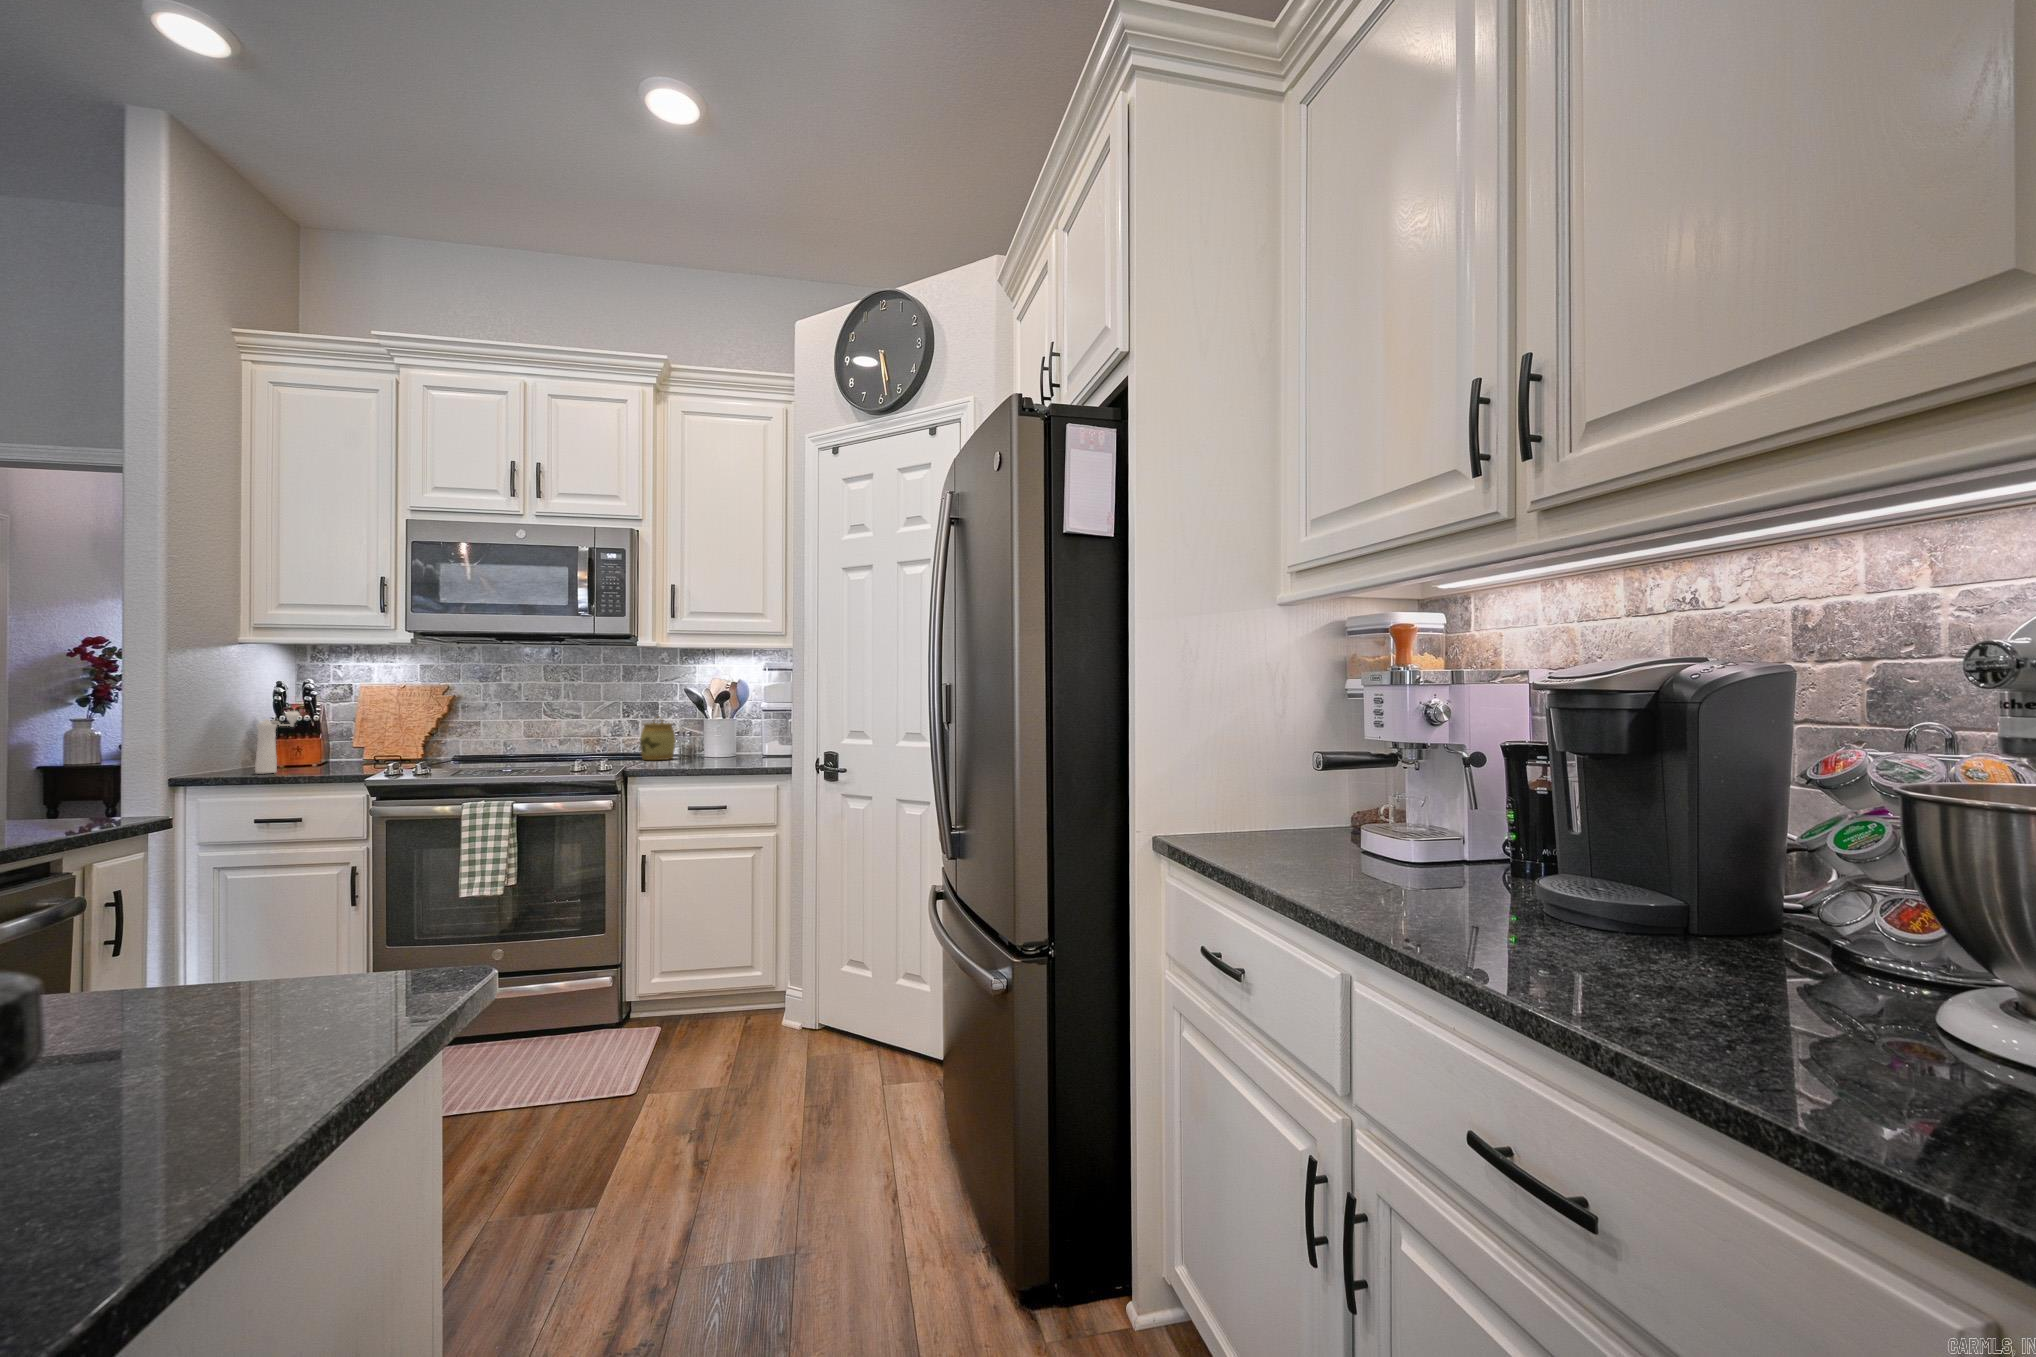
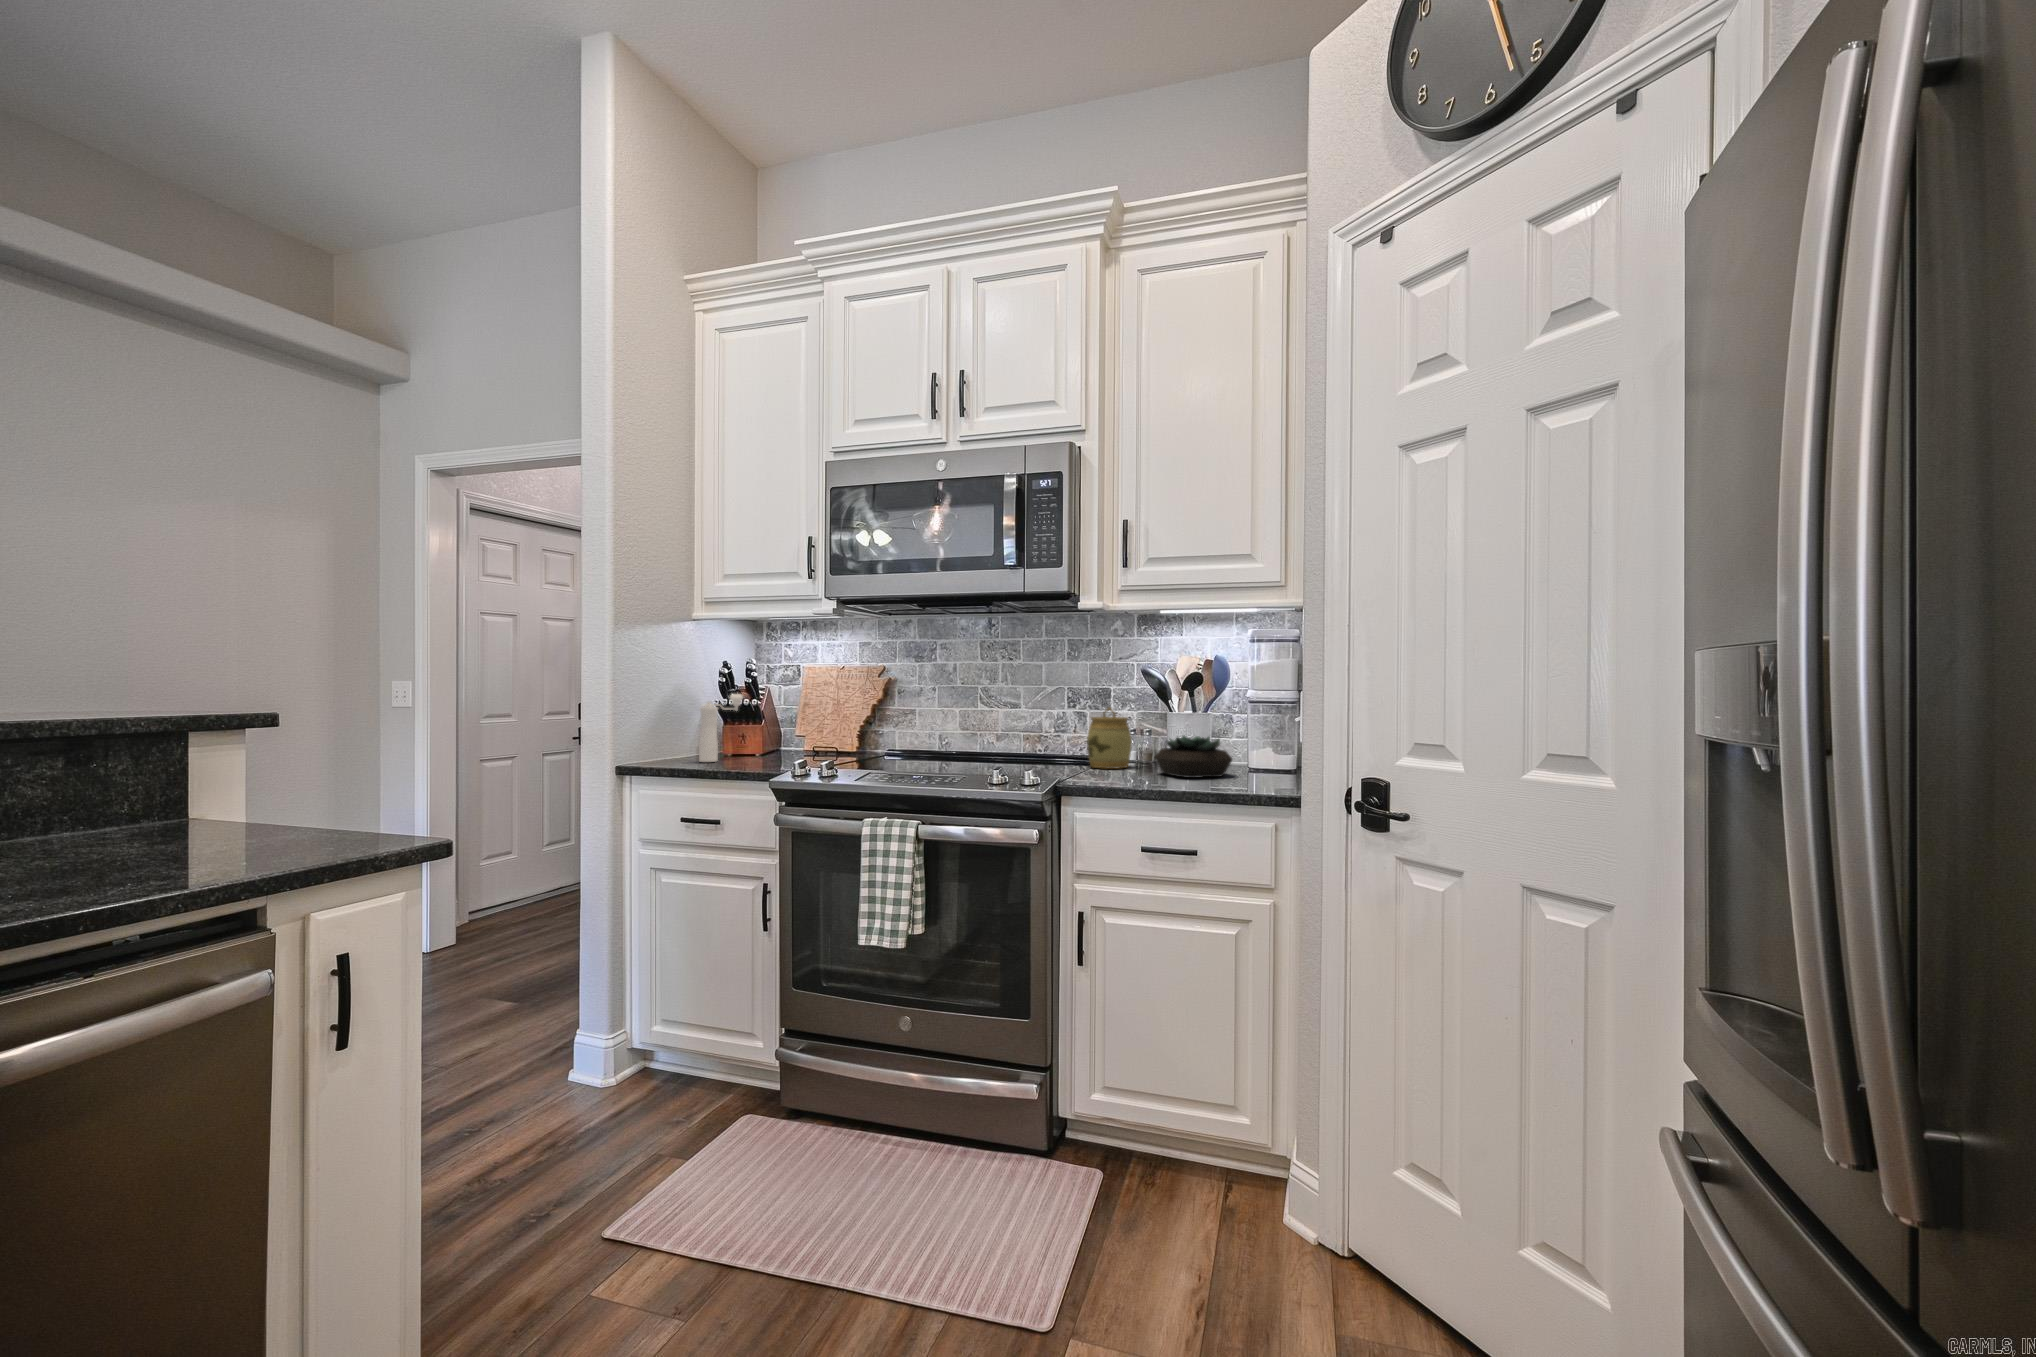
succulent plant: none [694,733,750,762] -> present [1154,736,1232,778]

